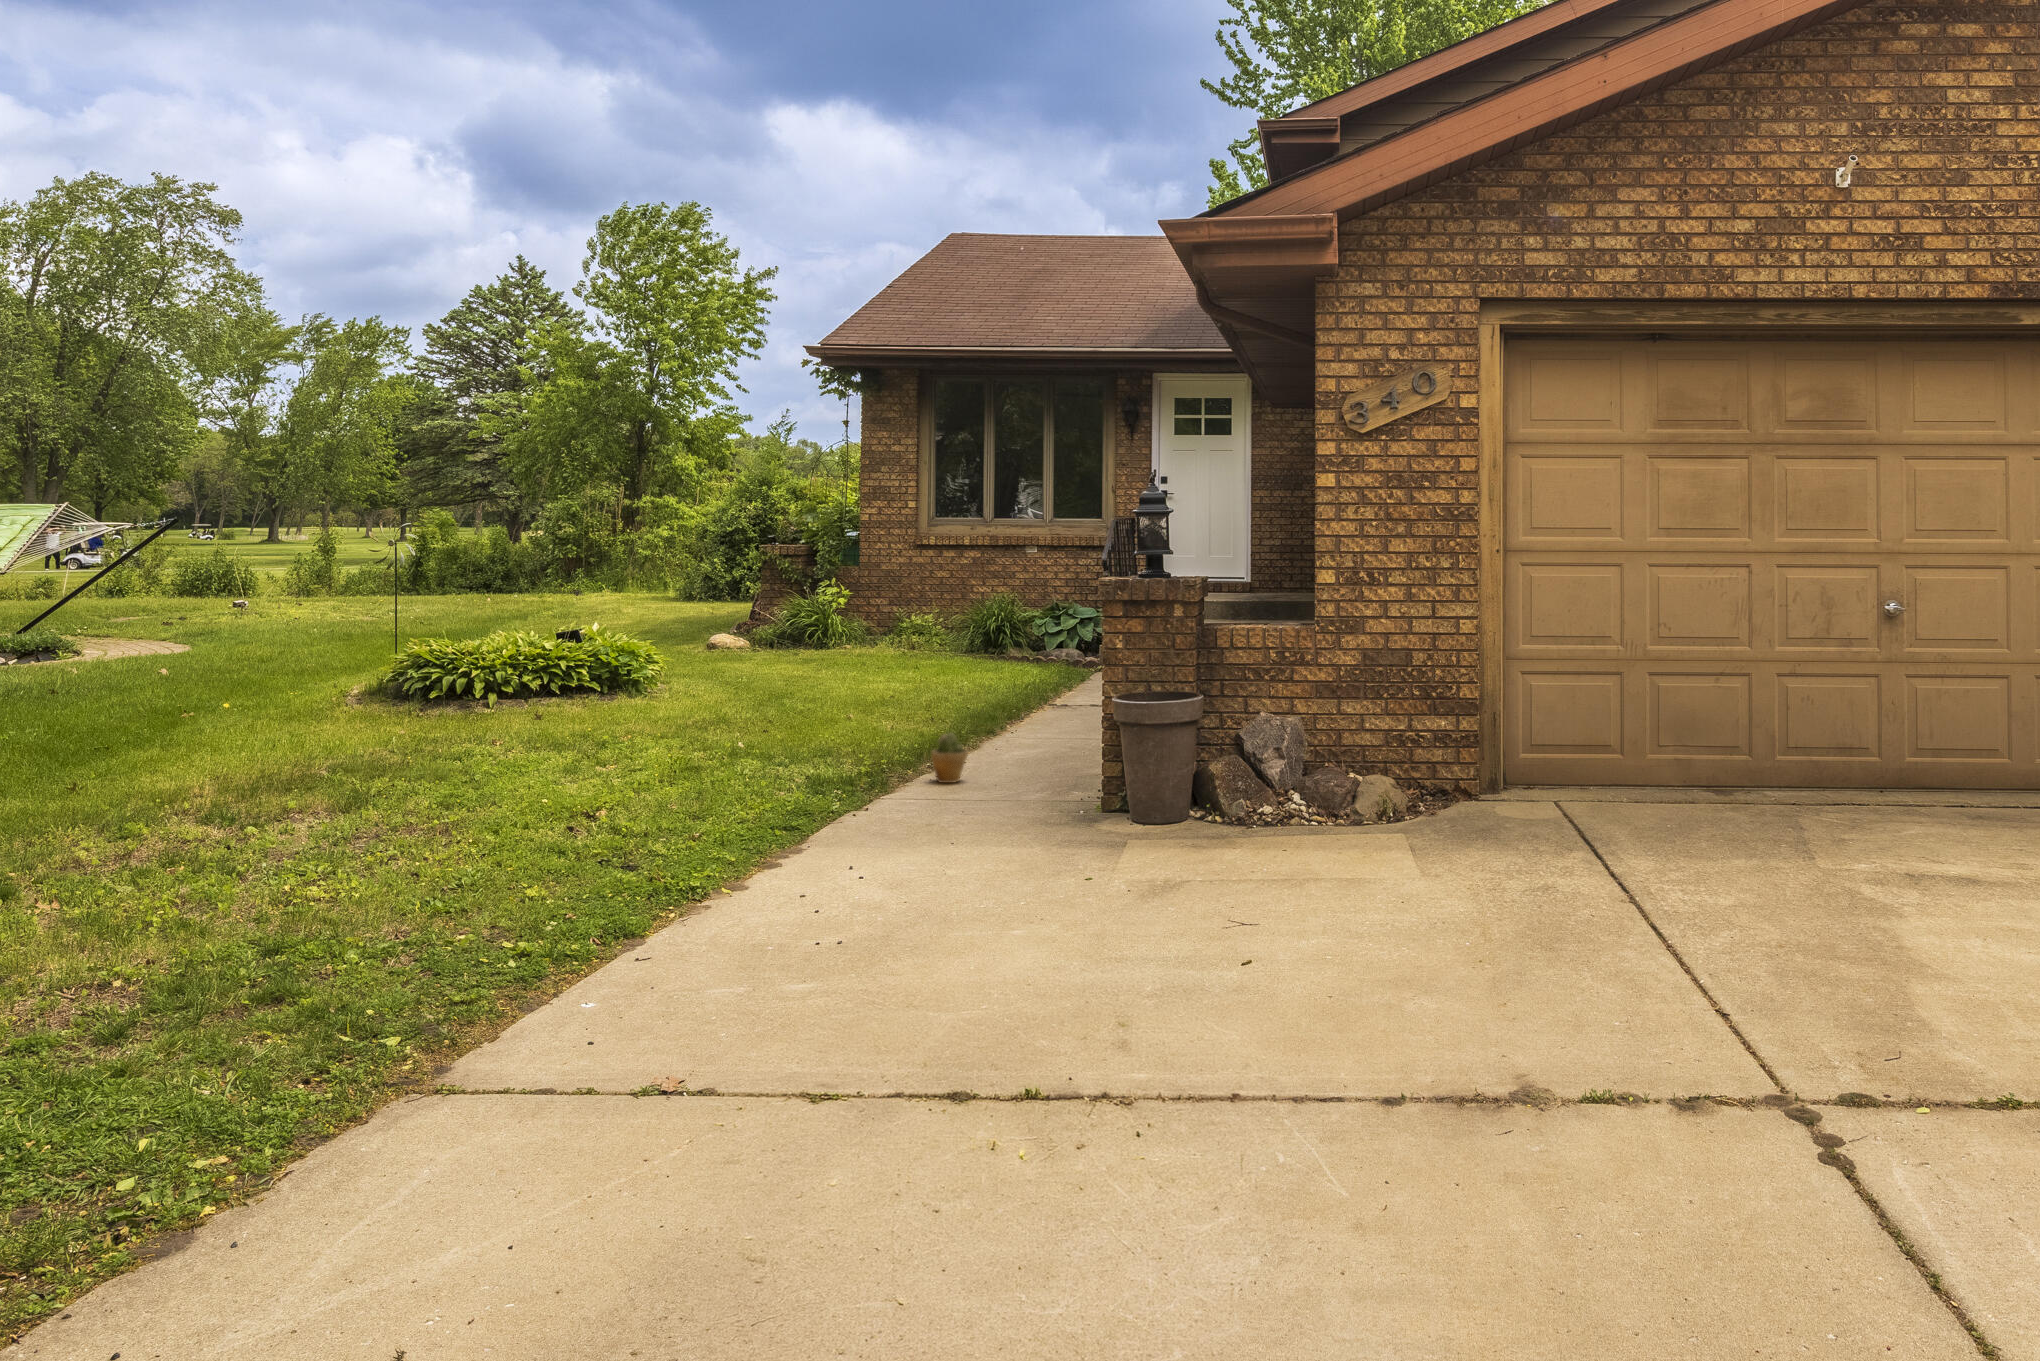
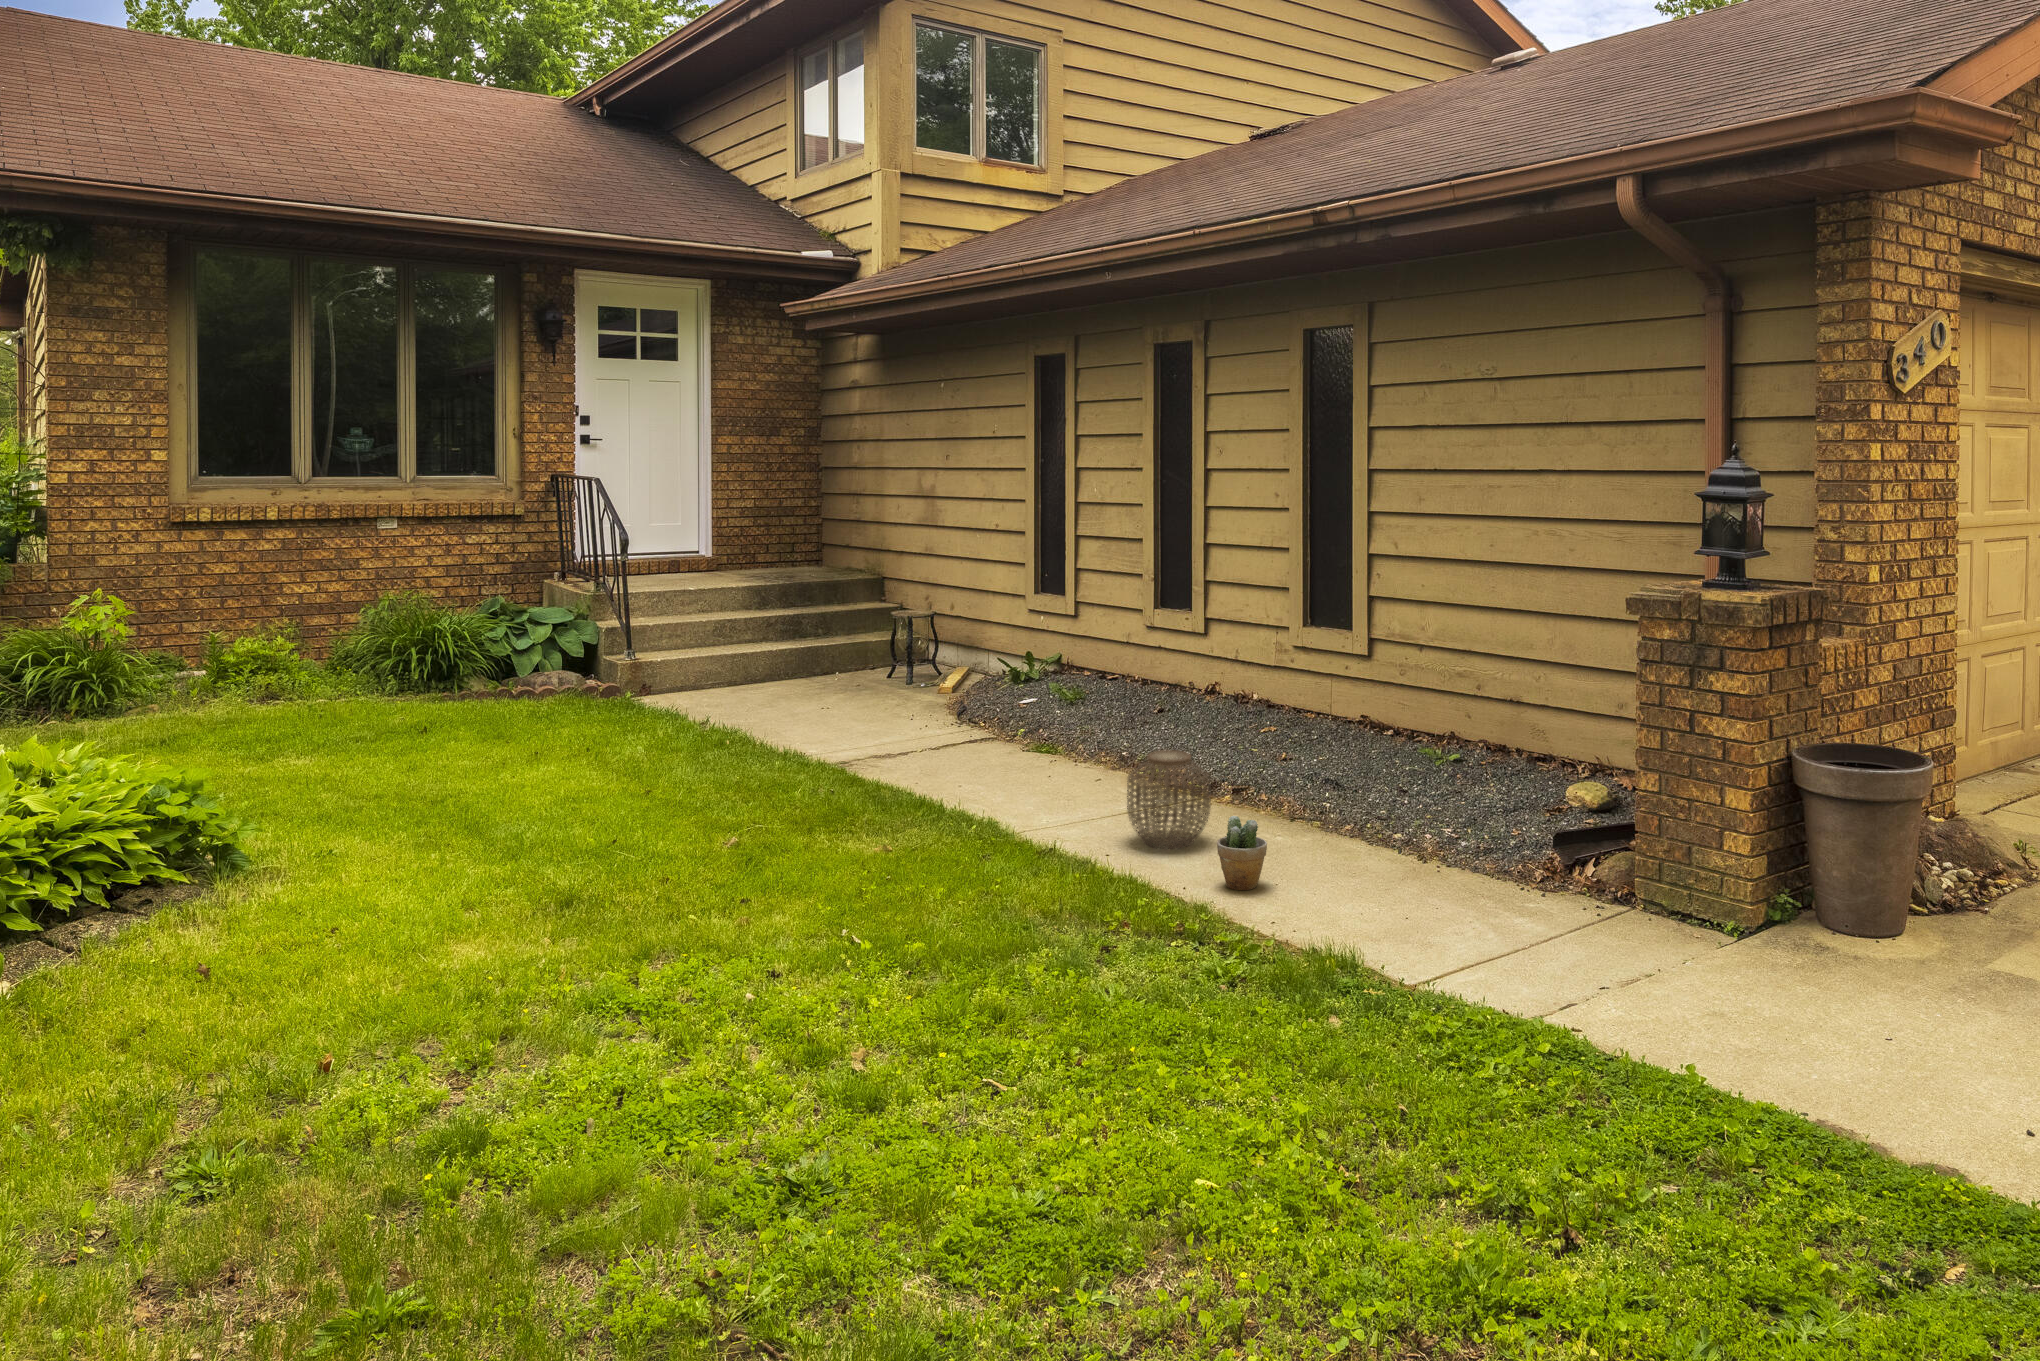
woven basket: none [976,699,1039,767] -> present [1127,750,1211,849]

